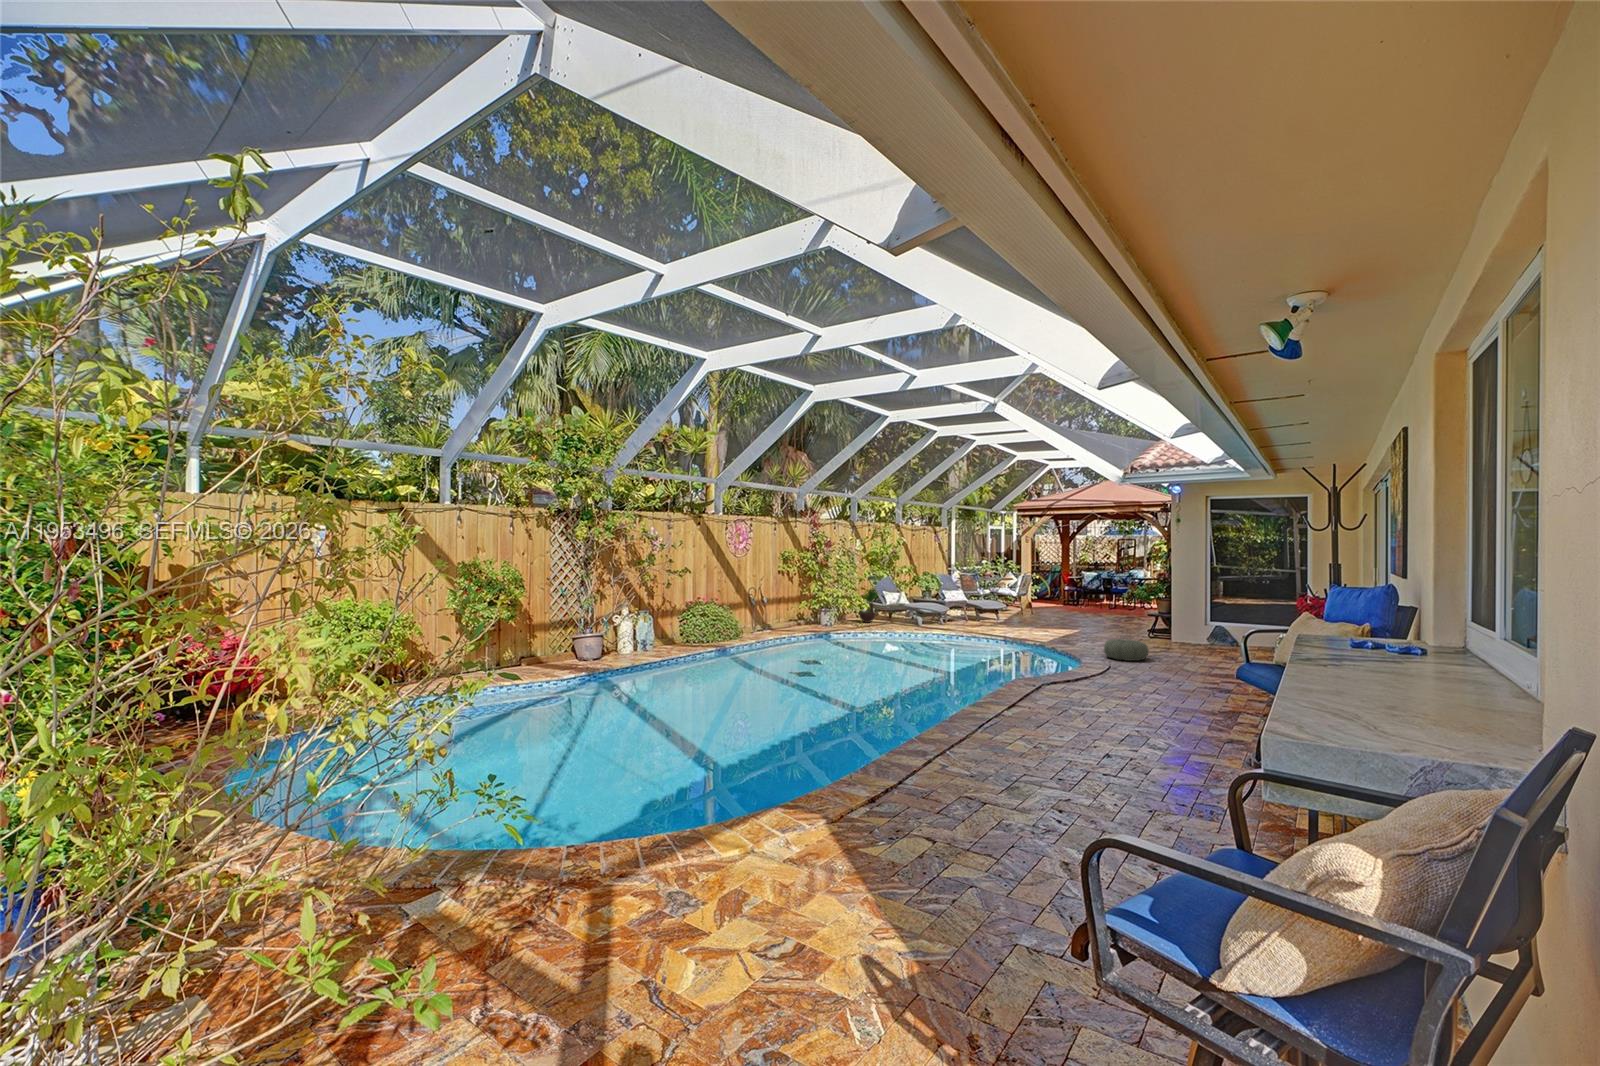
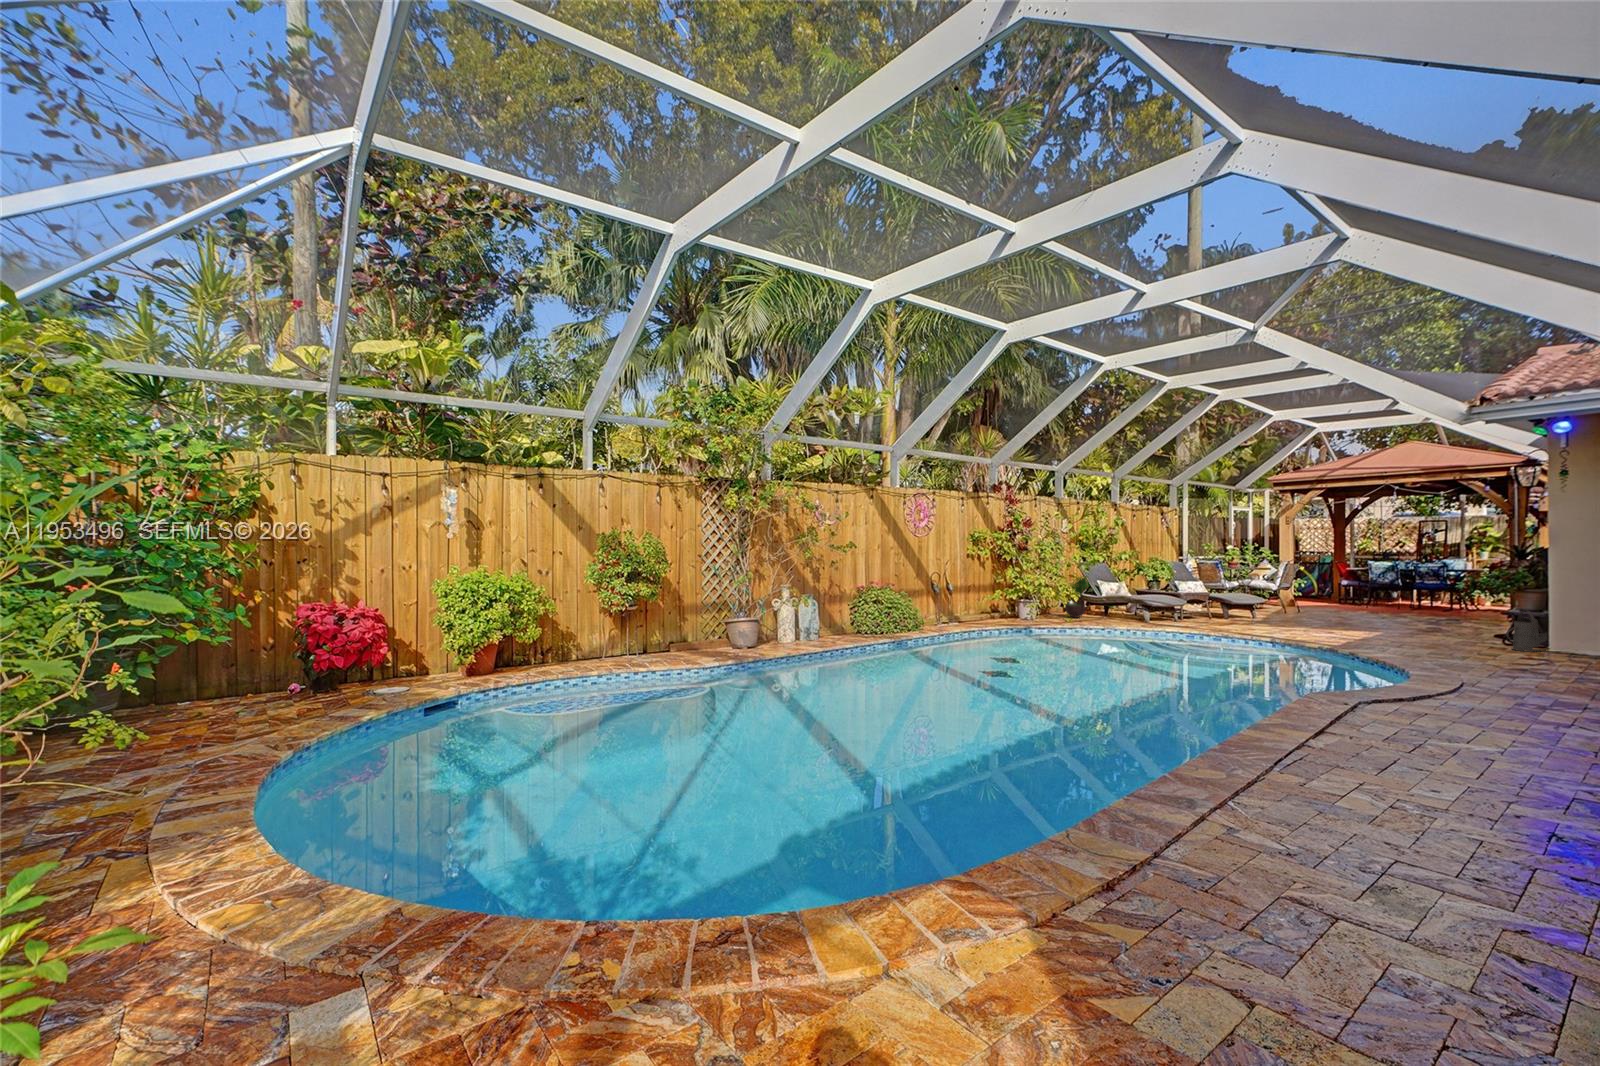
watering can: none [1147,612,1180,641] -> present [1506,611,1547,652]
pouf: present [1104,639,1149,661] -> none [1444,646,1527,678]

